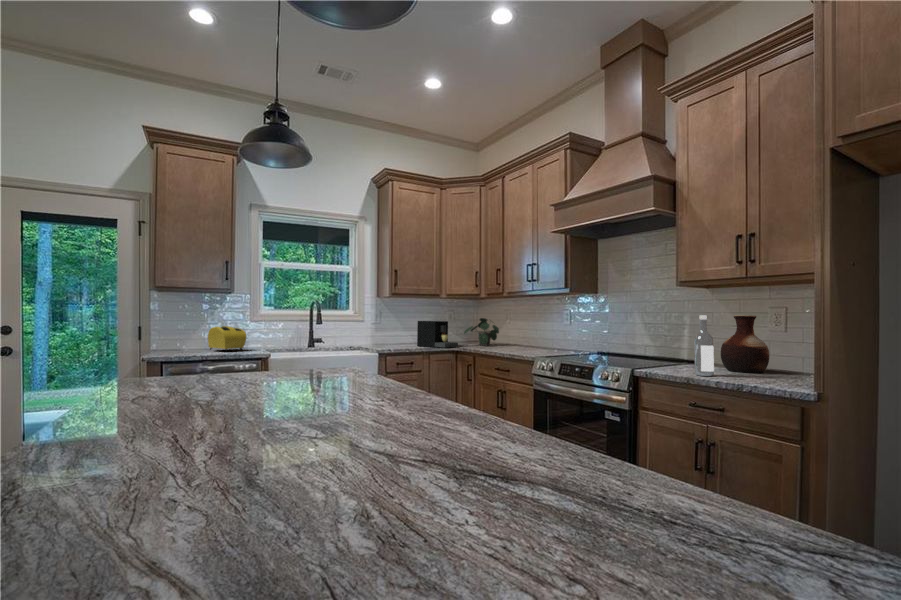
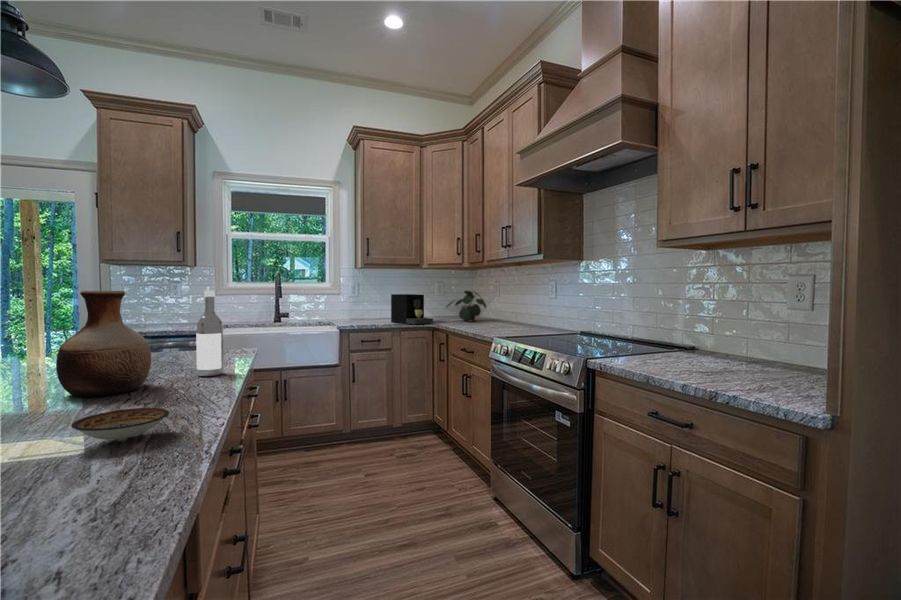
wine bottle: present [694,315,714,376] -> present [196,291,223,376]
vase: present [721,315,769,373] -> present [56,291,151,397]
toaster: present [208,326,246,352] -> none [161,302,198,329]
ceramic bowl: none [400,392,447,411] -> present [71,408,169,440]

